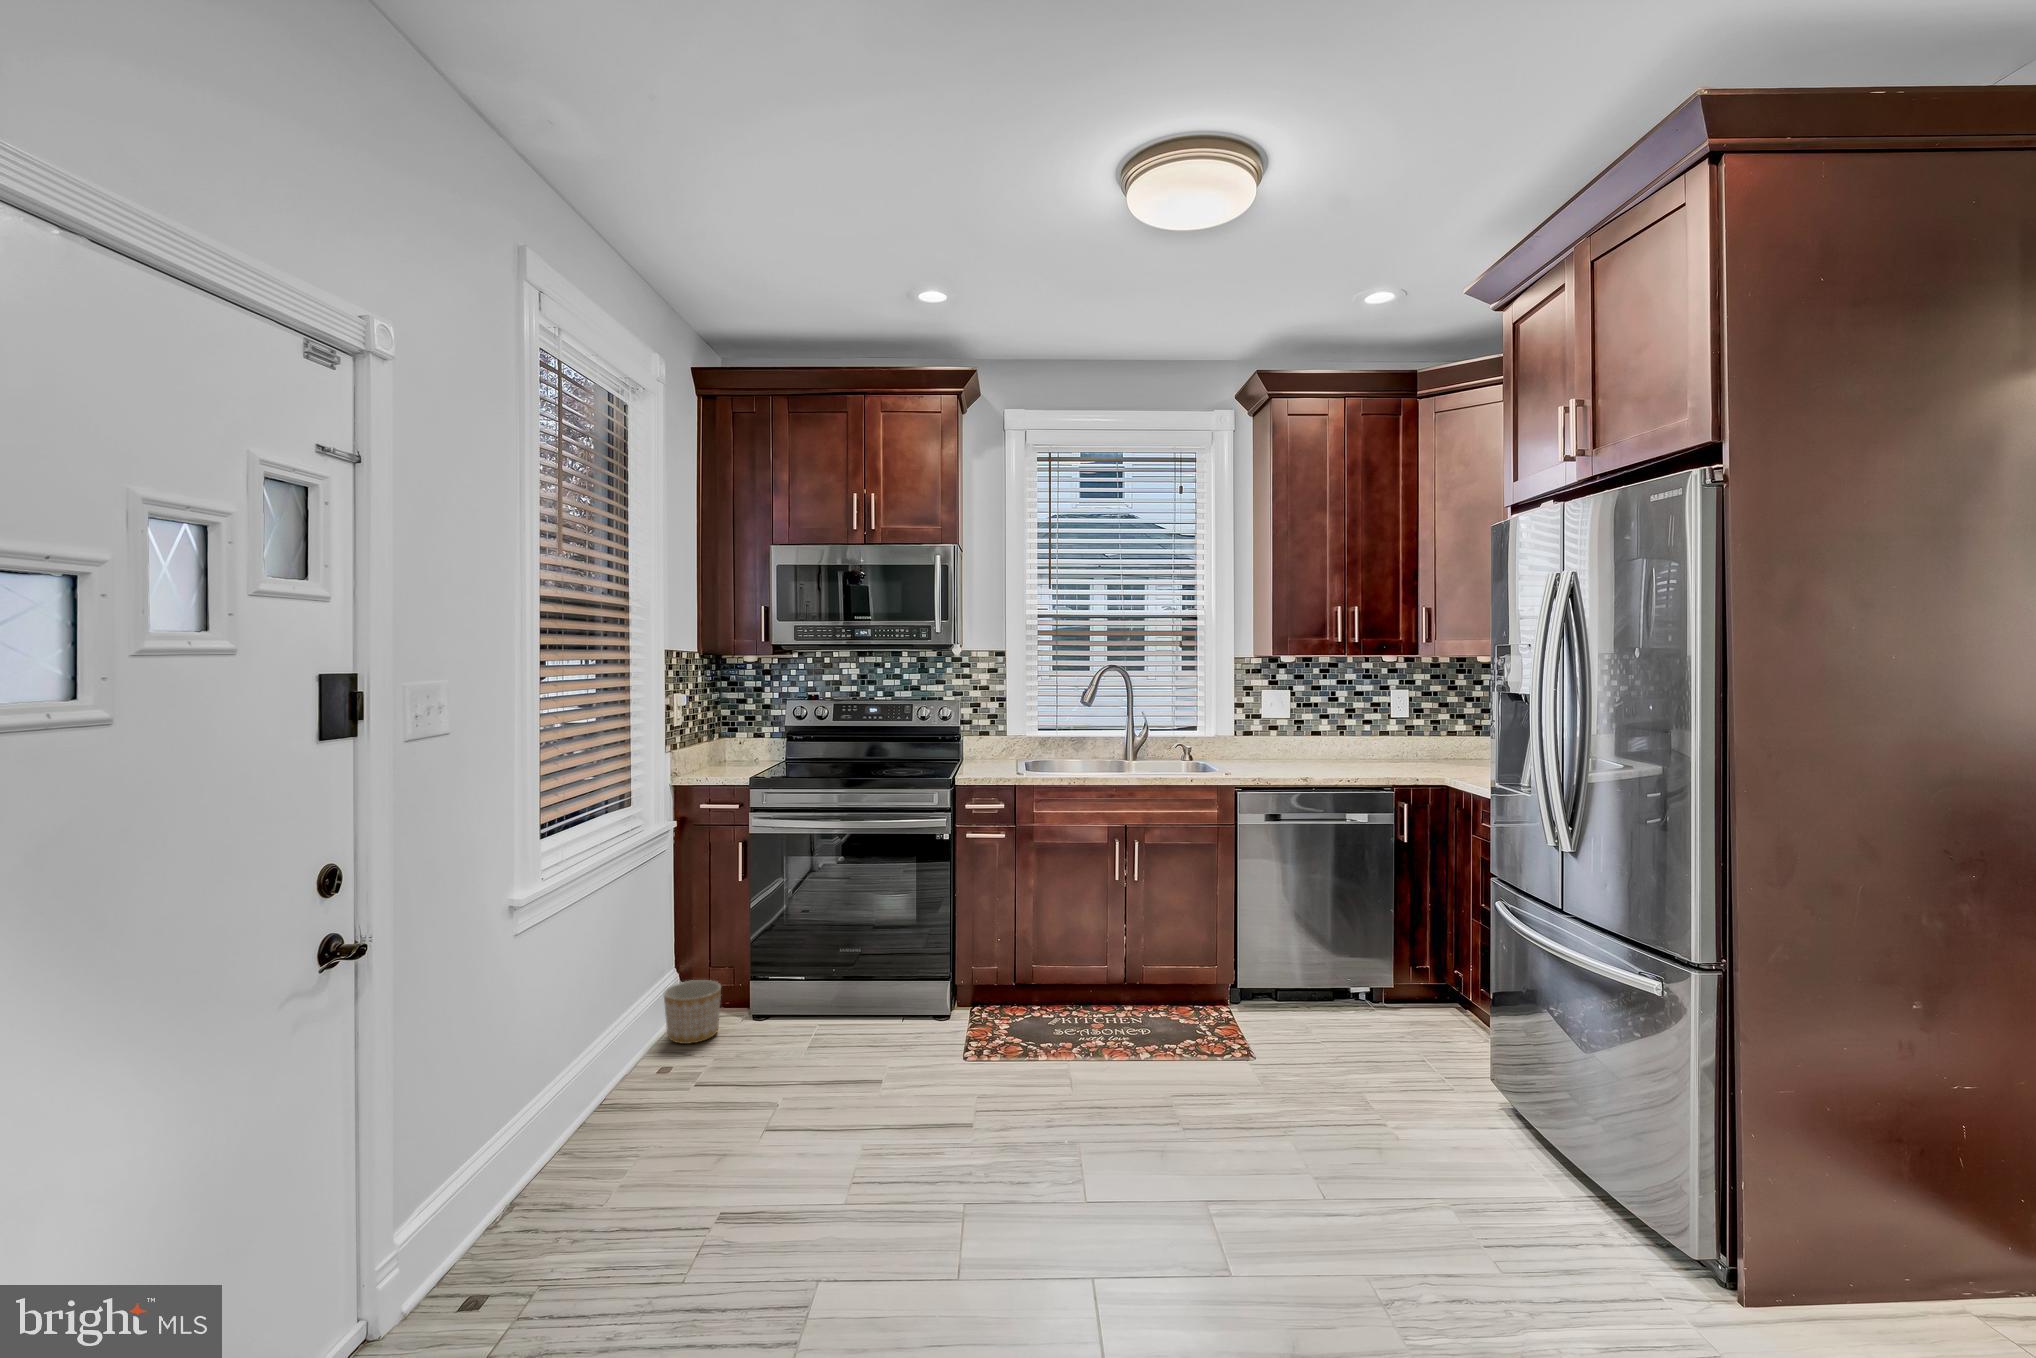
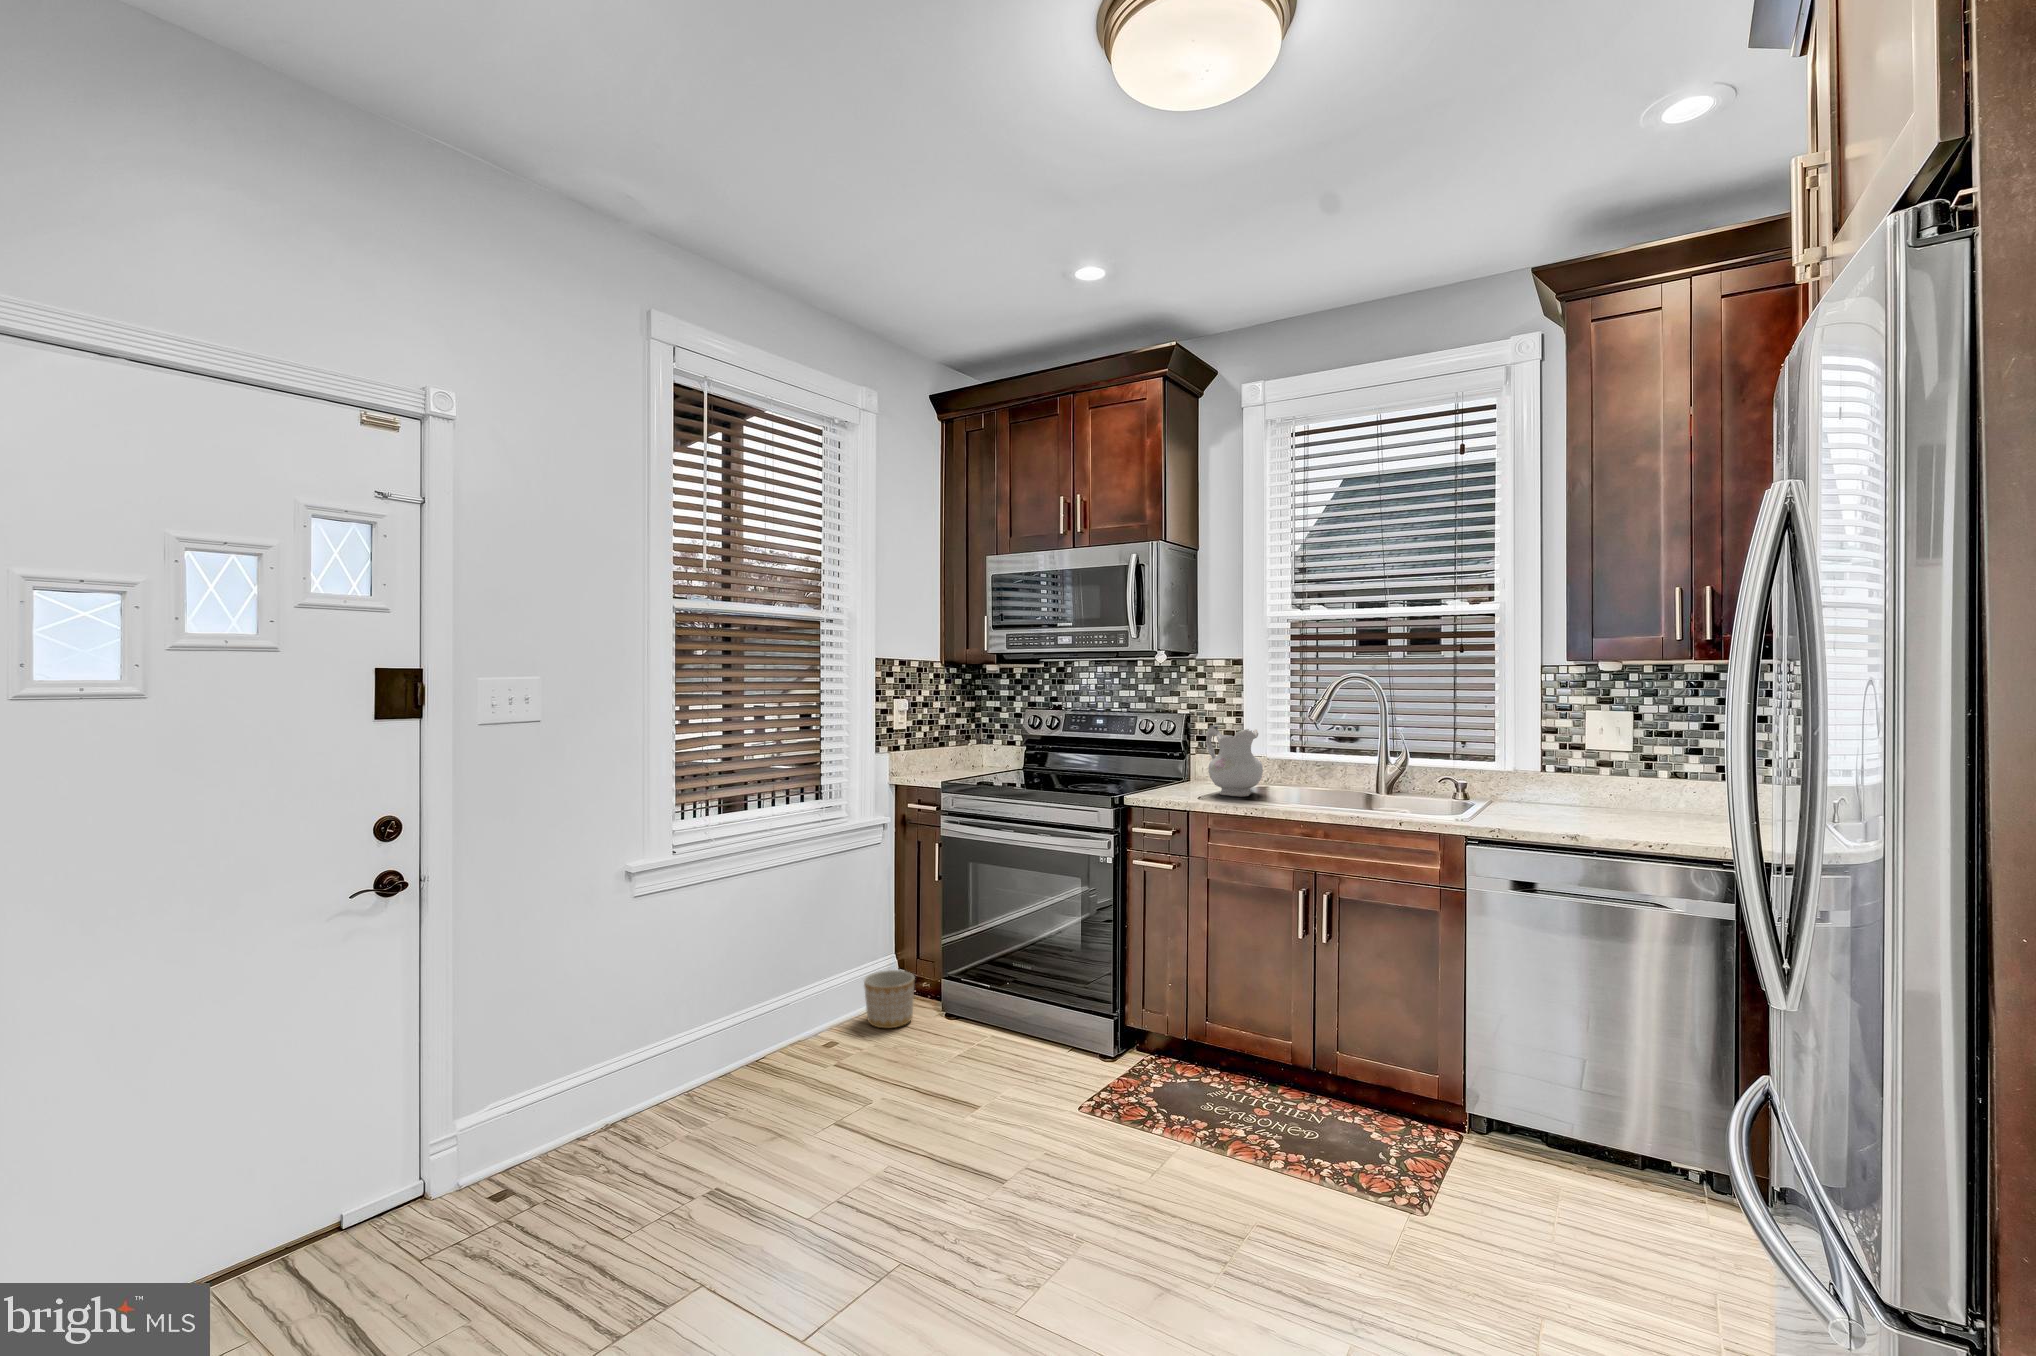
ceramic pitcher: none [989,709,1041,769] -> present [1206,725,1263,797]

